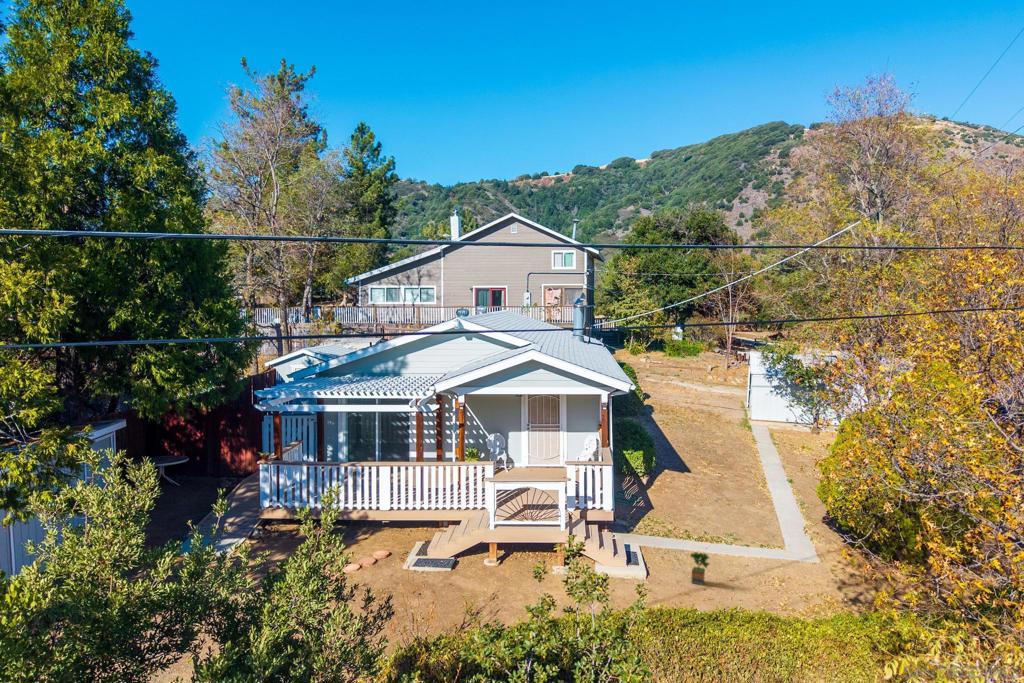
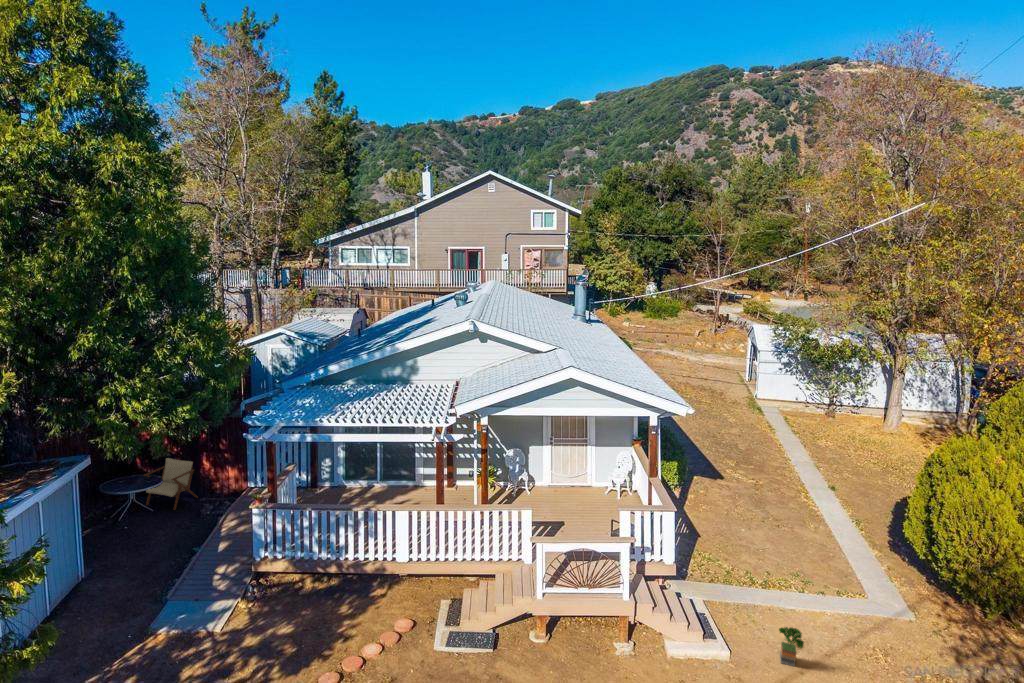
lounge chair: none [177,444,222,486] -> present [144,458,198,510]

